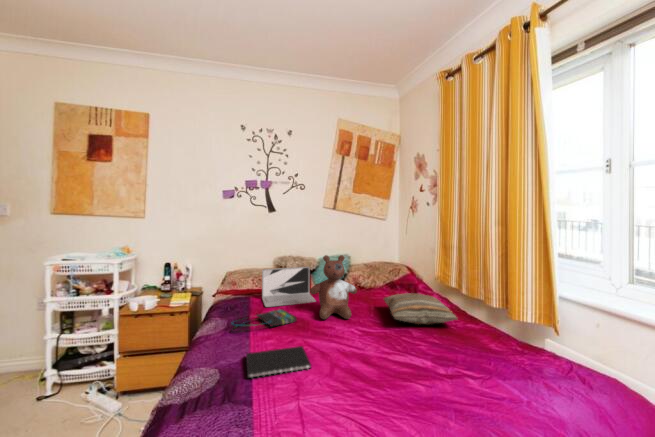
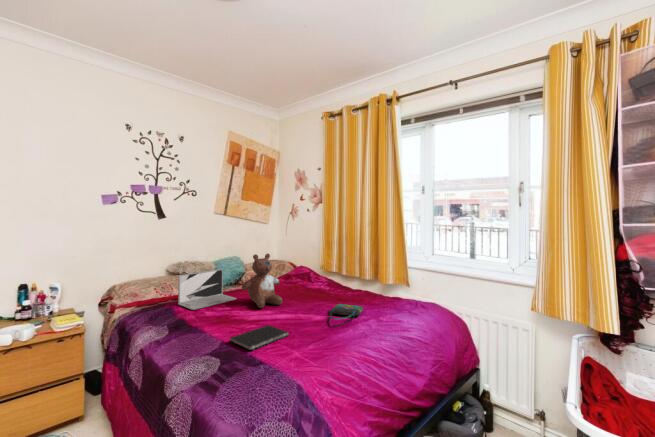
pillow: present [384,293,457,324] -> none [299,279,358,298]
tote bag: present [232,309,297,332] -> present [328,304,363,327]

